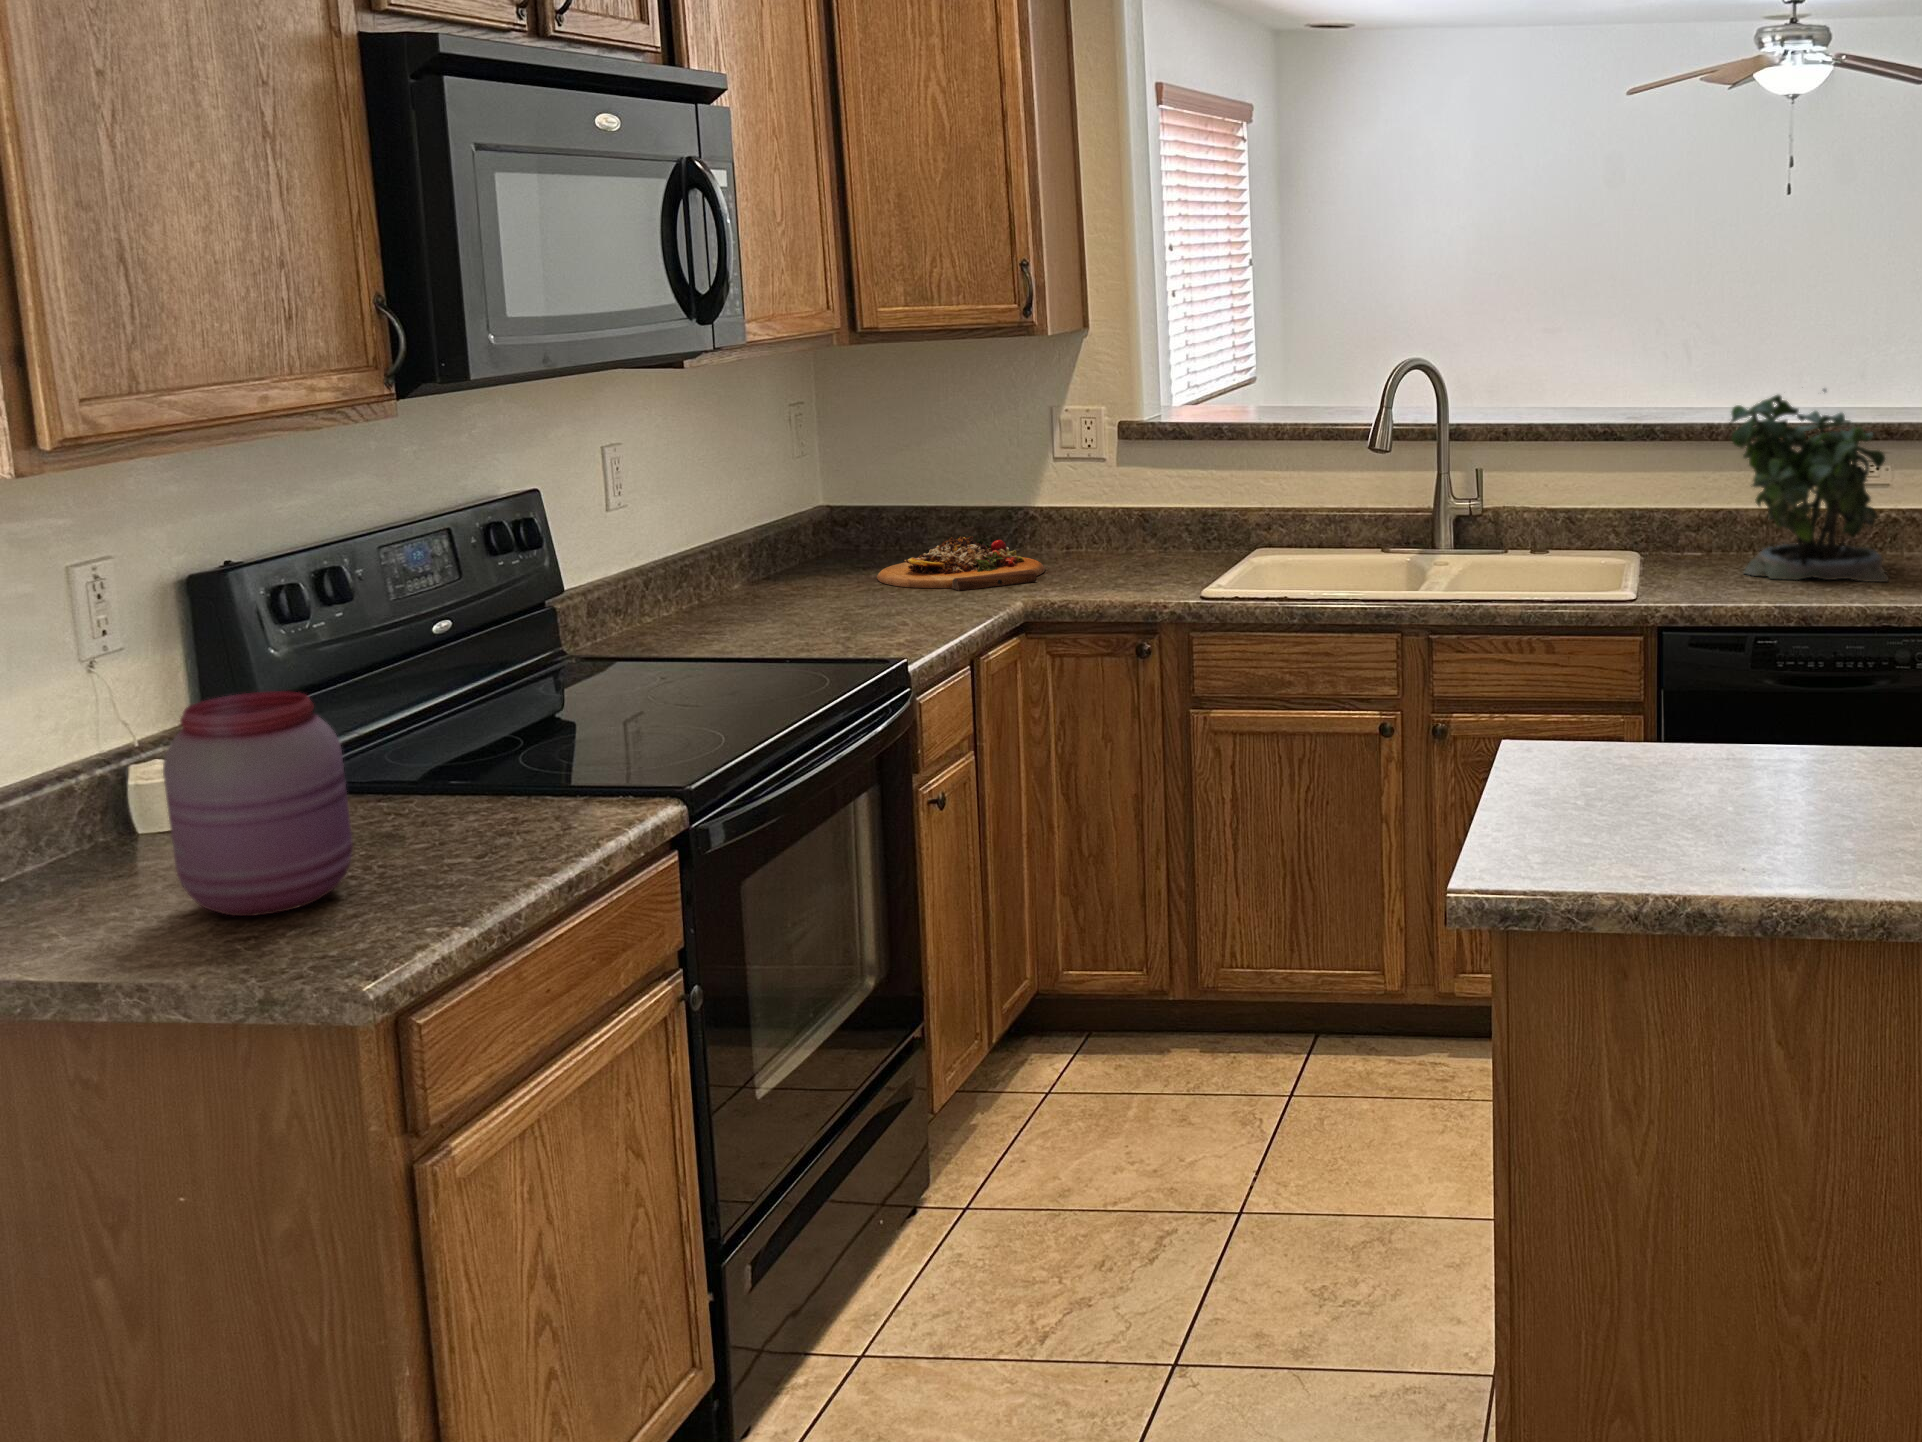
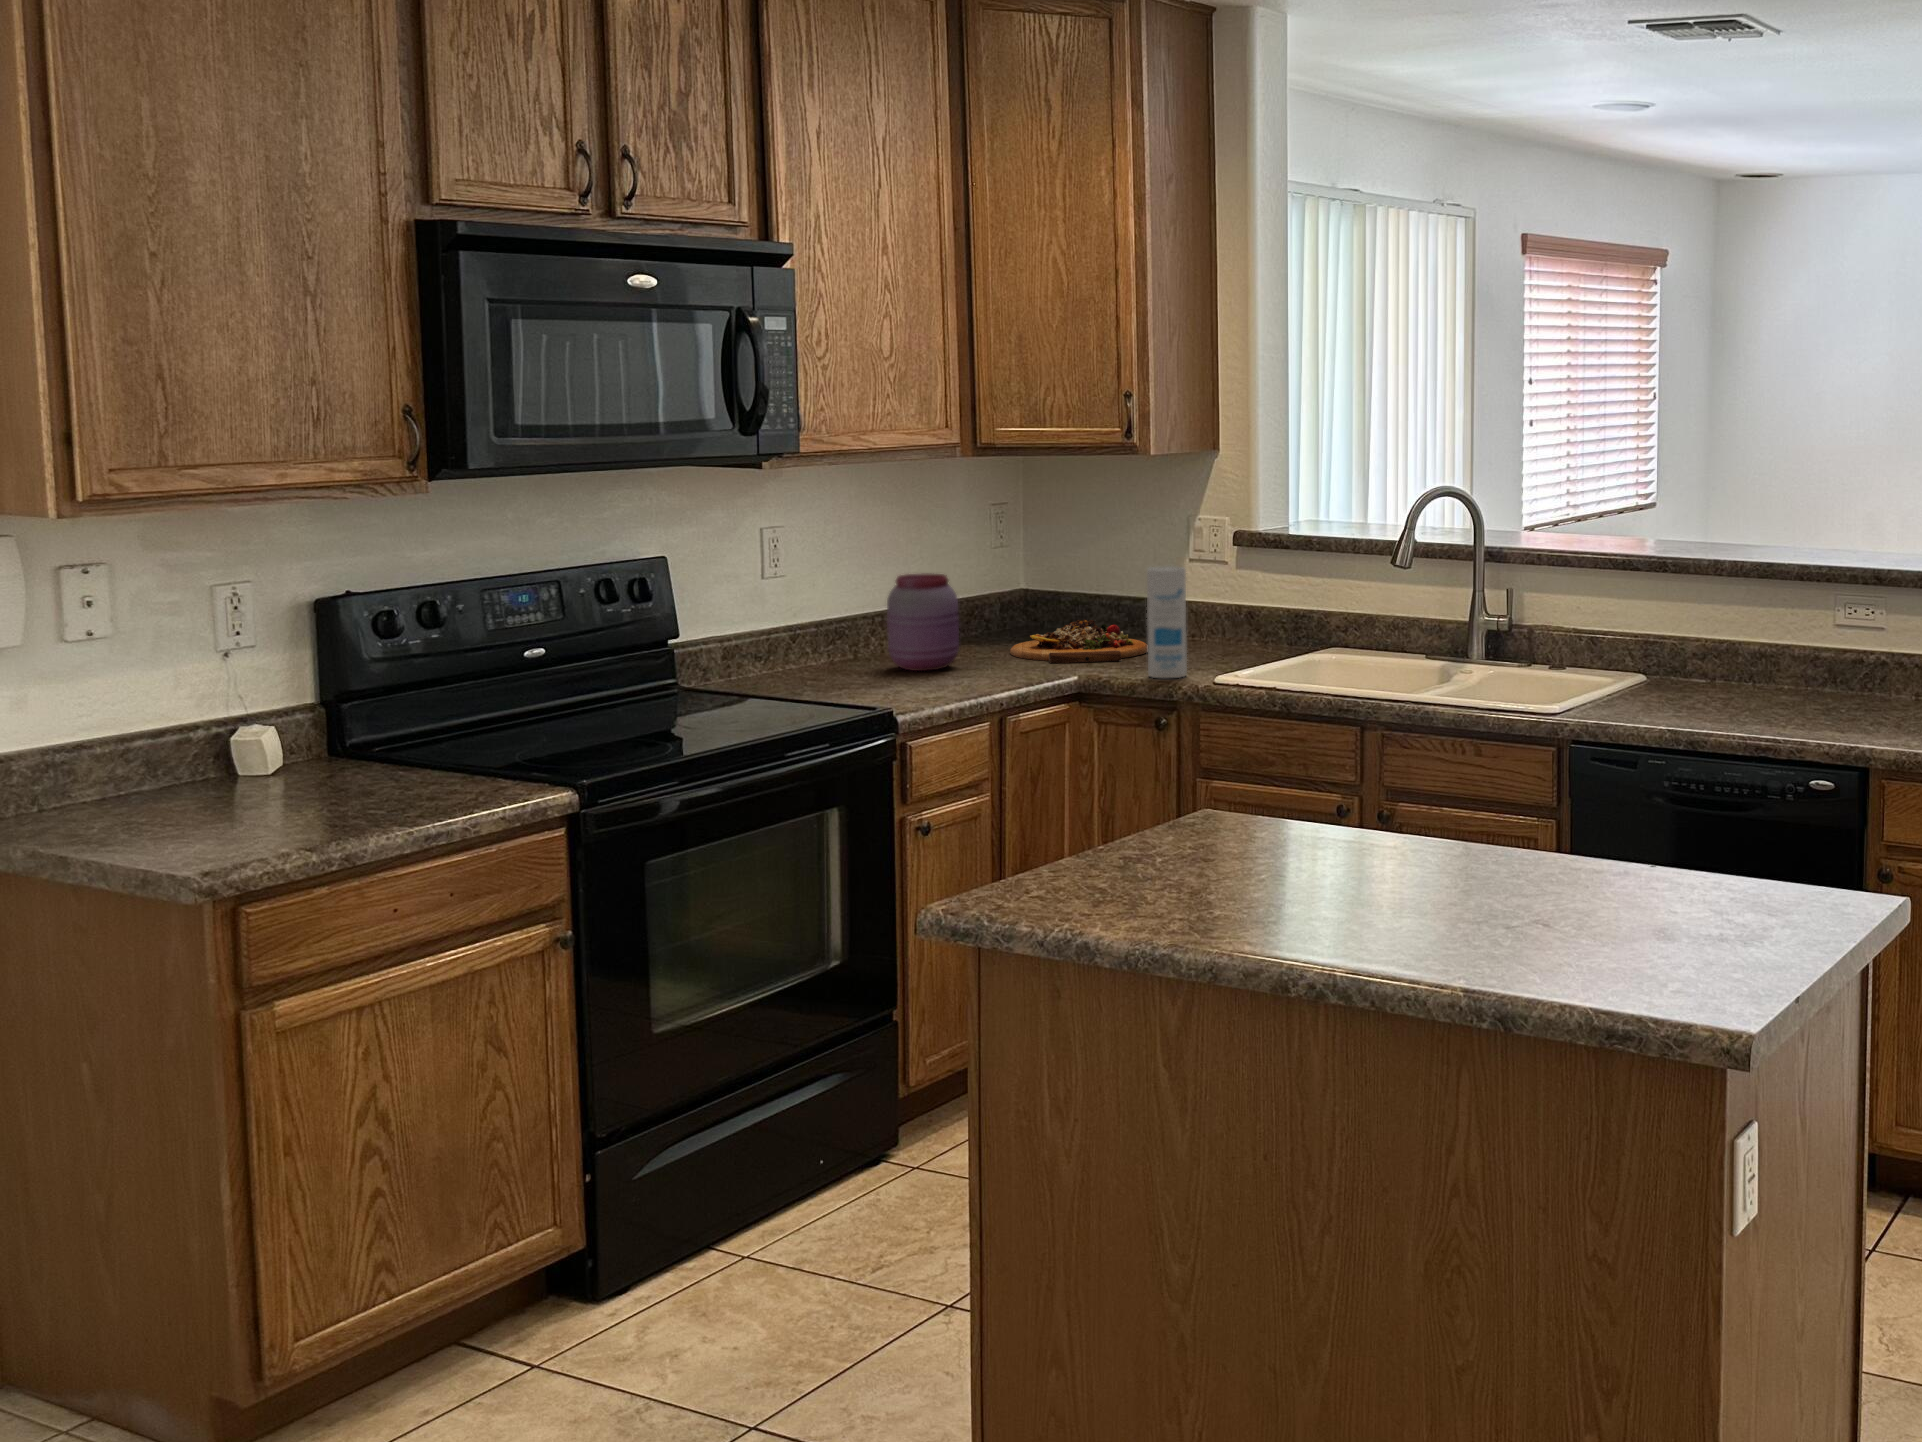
potted plant: present [1731,389,1888,582] -> none [1701,527,1840,719]
canister: none [1103,466,1154,597] -> present [1147,566,1187,678]
jar: present [163,691,353,916] -> present [887,574,959,671]

